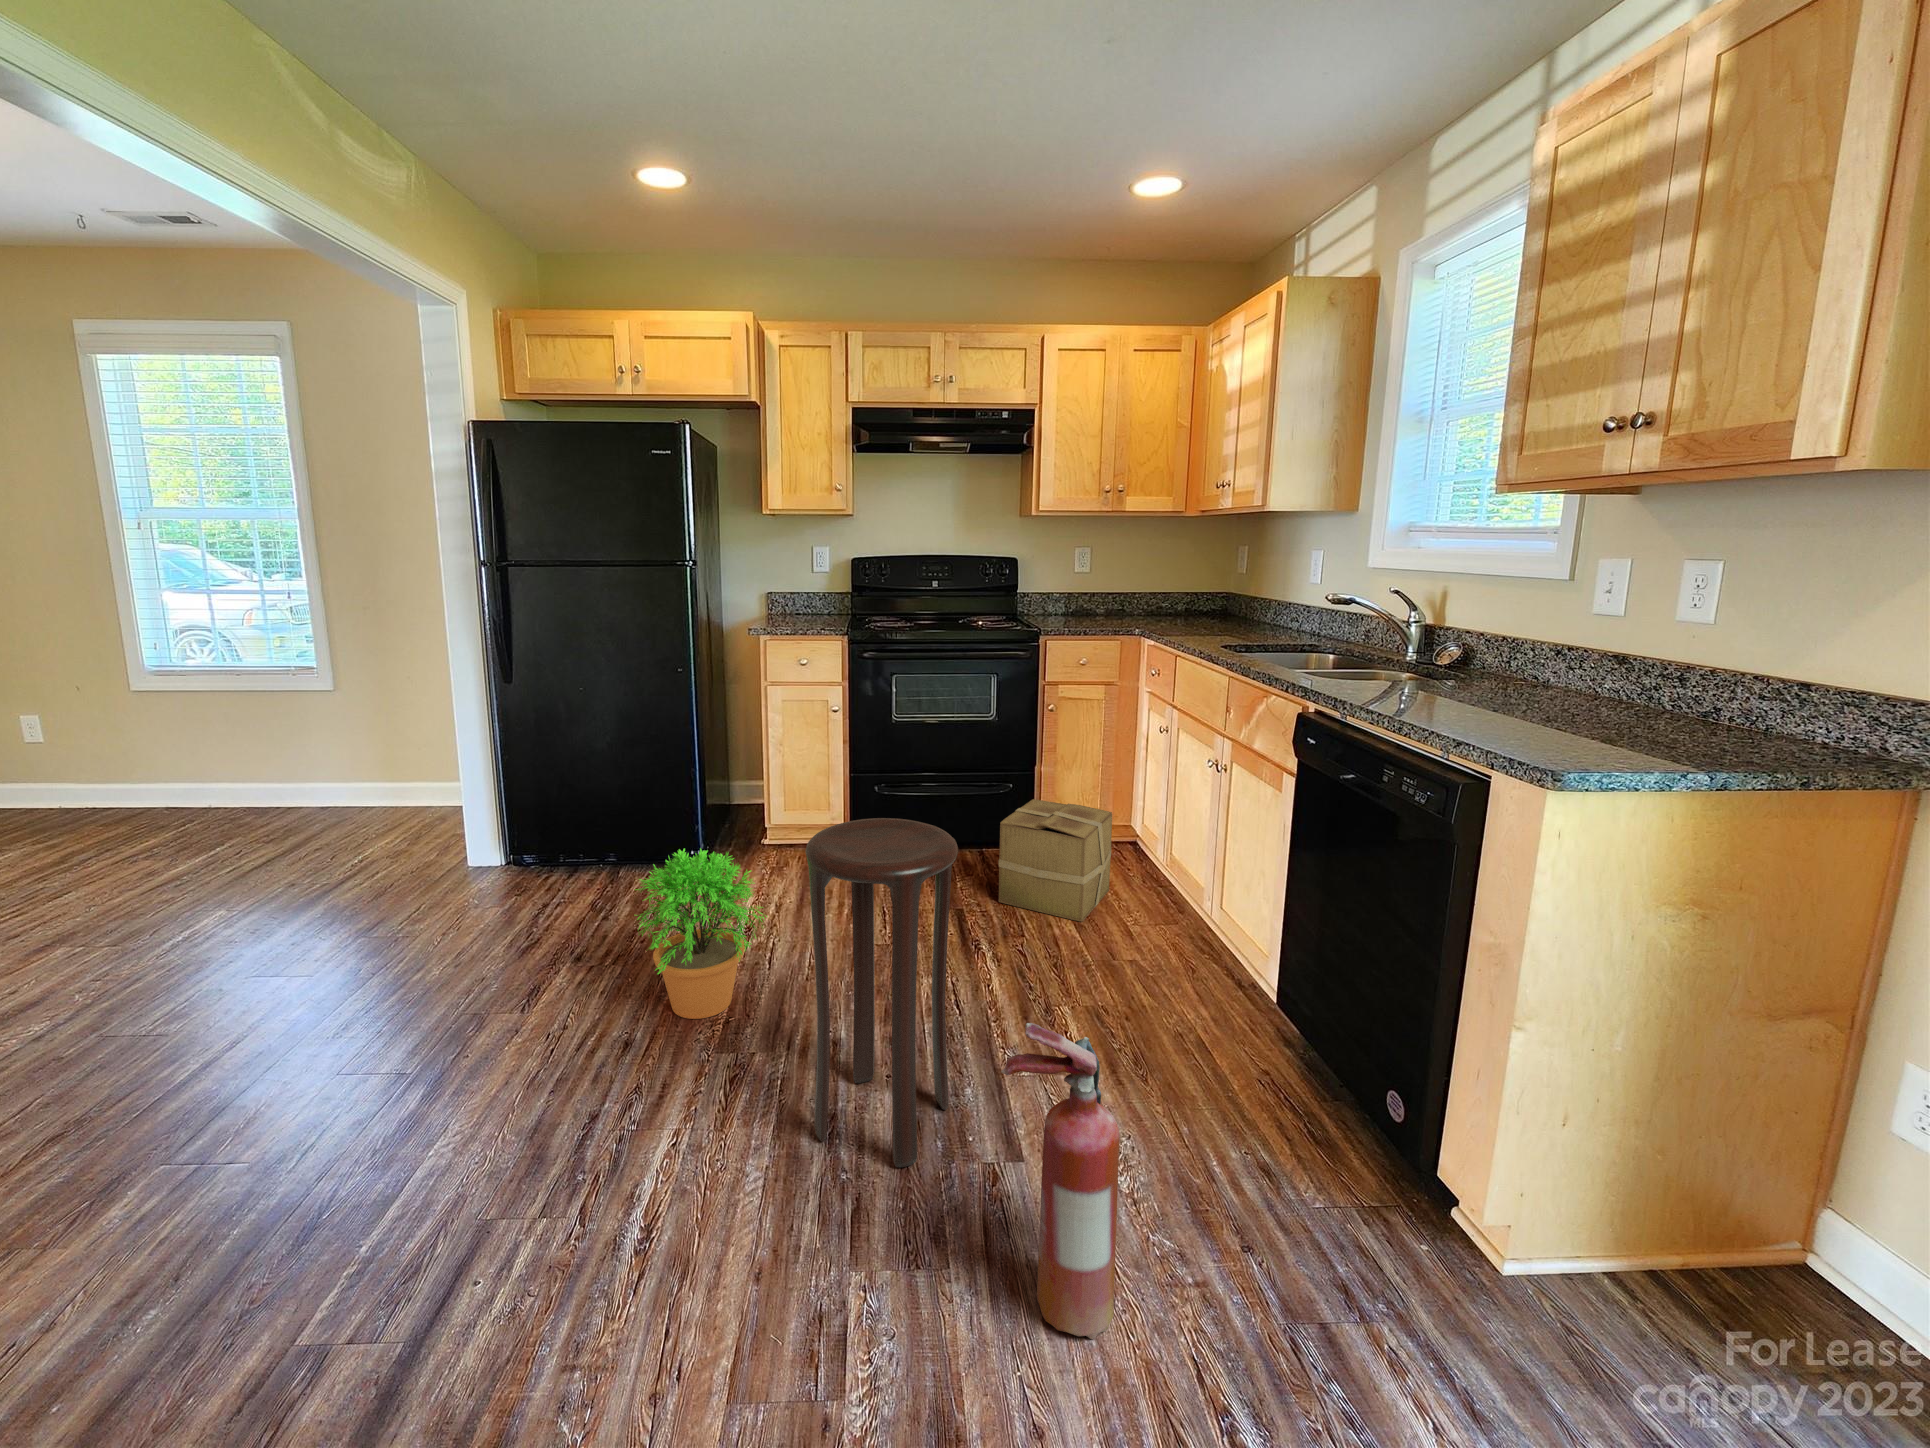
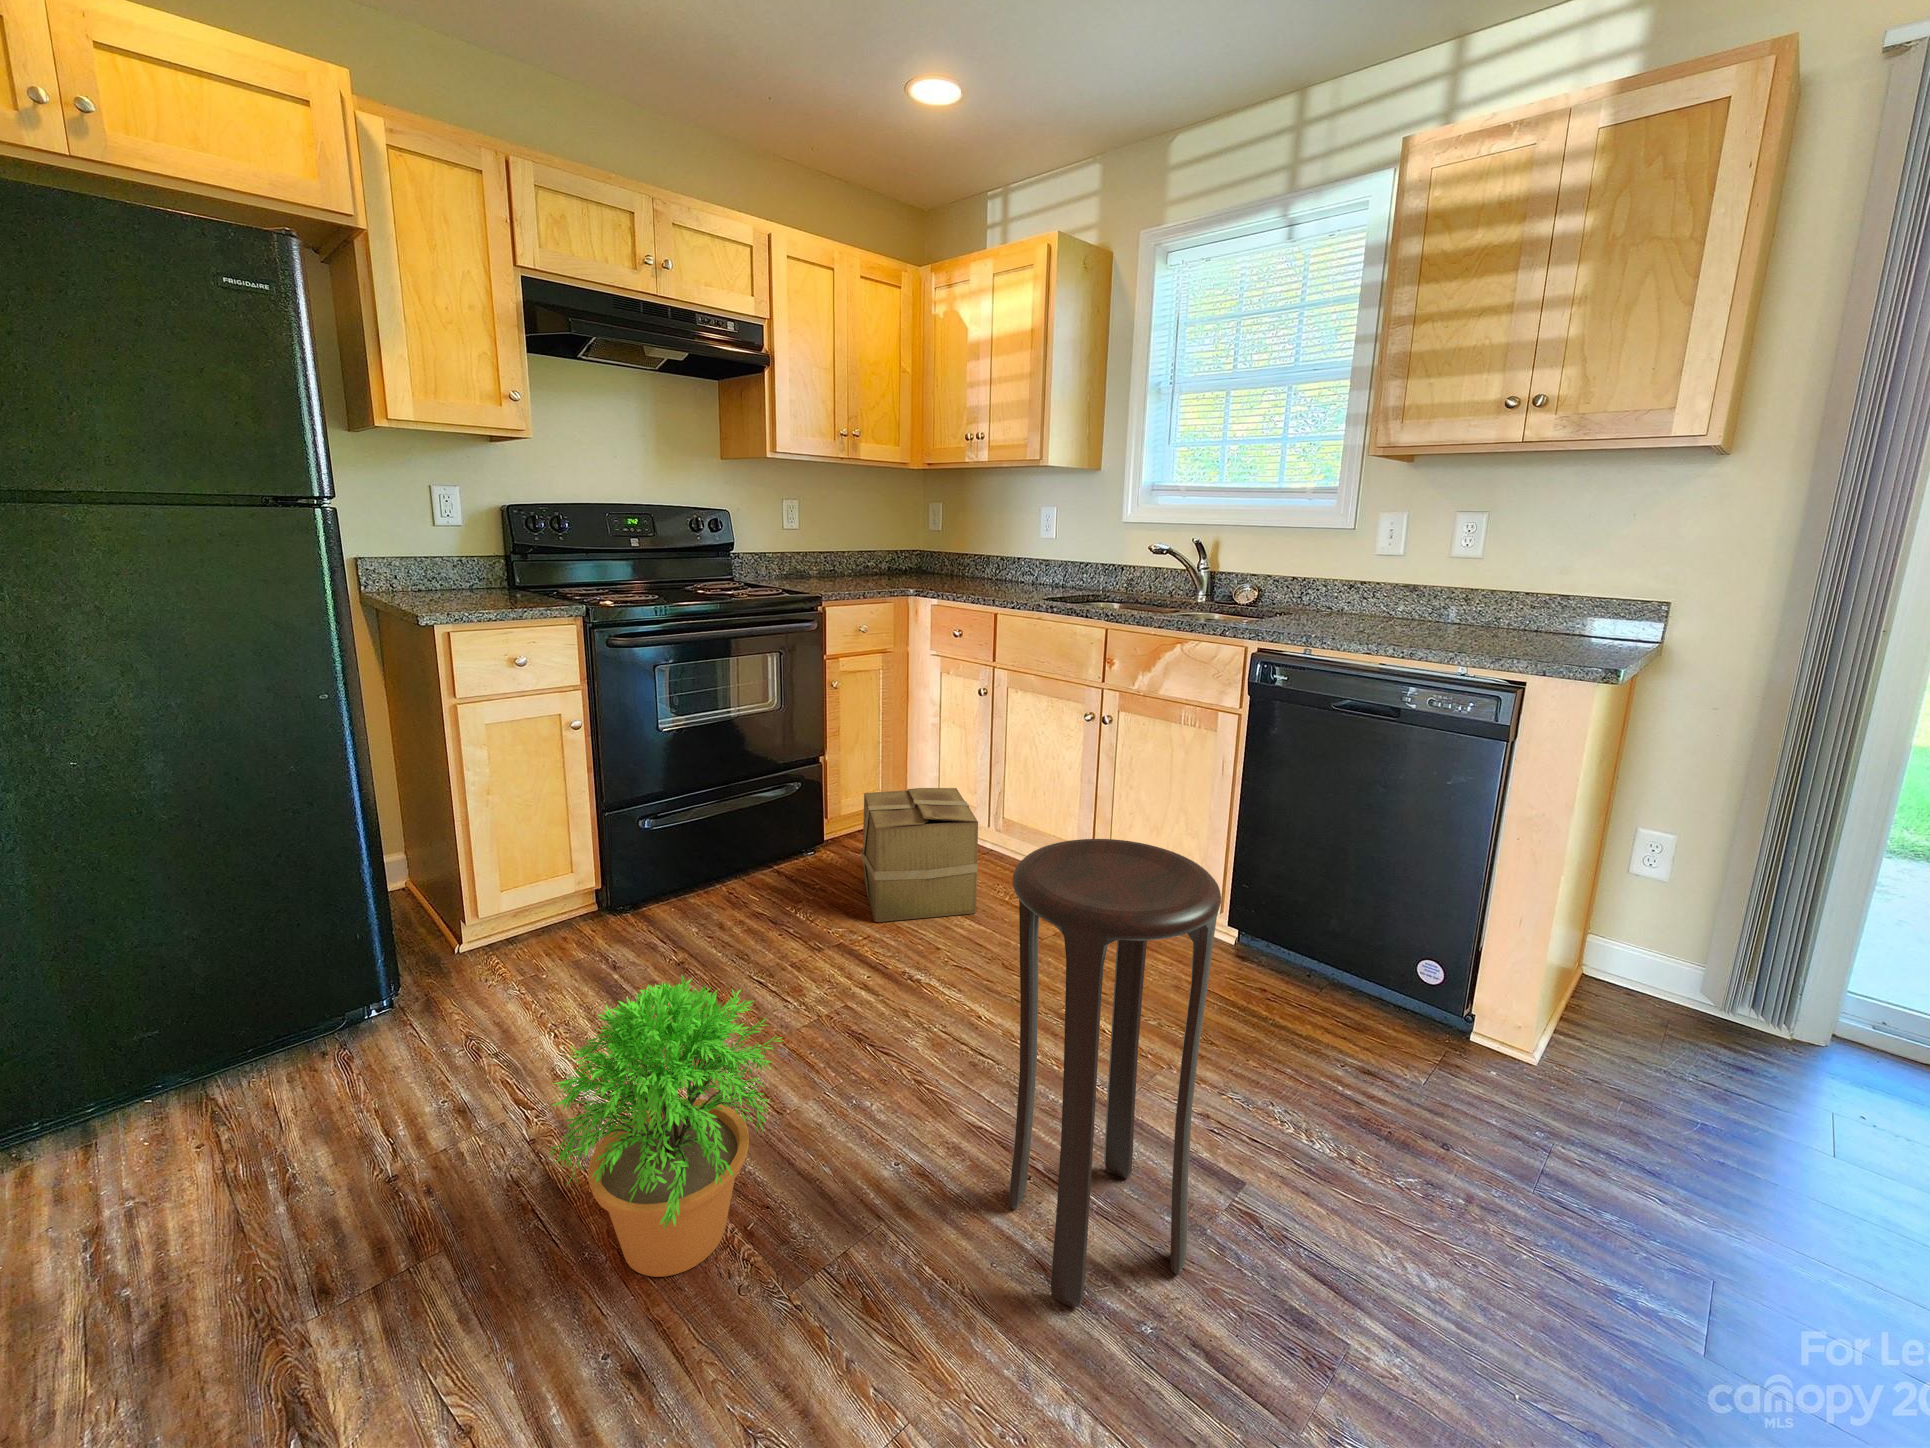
fire extinguisher: present [1001,1023,1120,1339] -> none [1377,1010,1524,1321]

